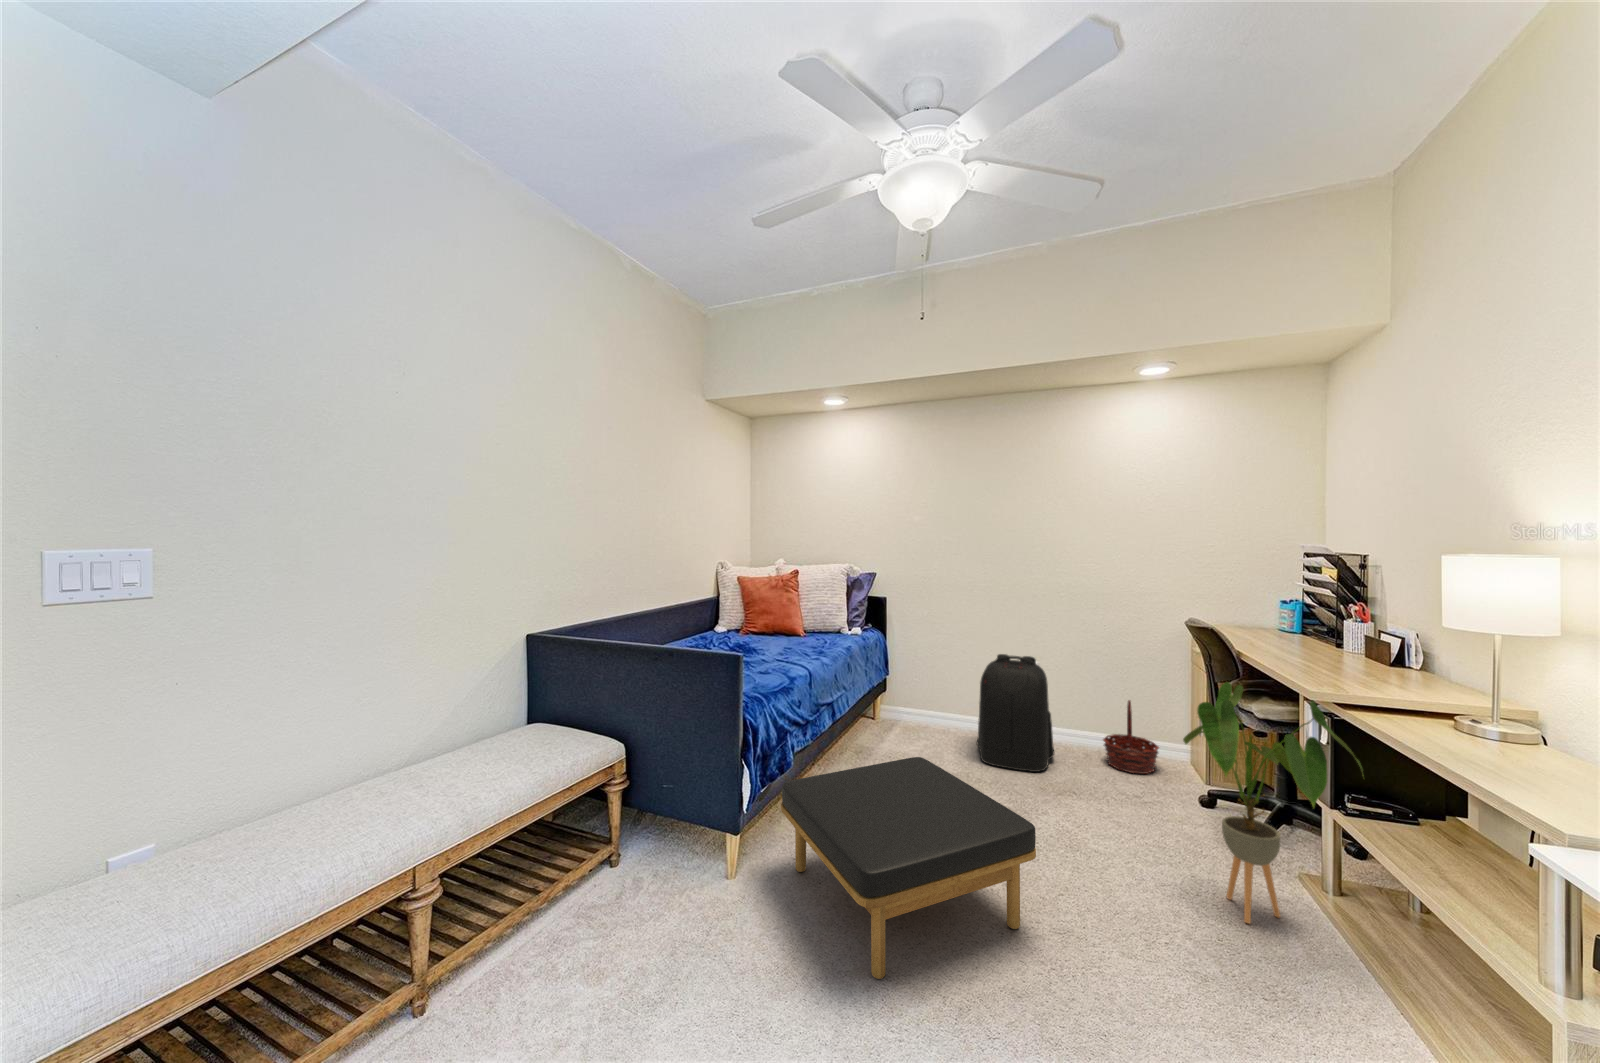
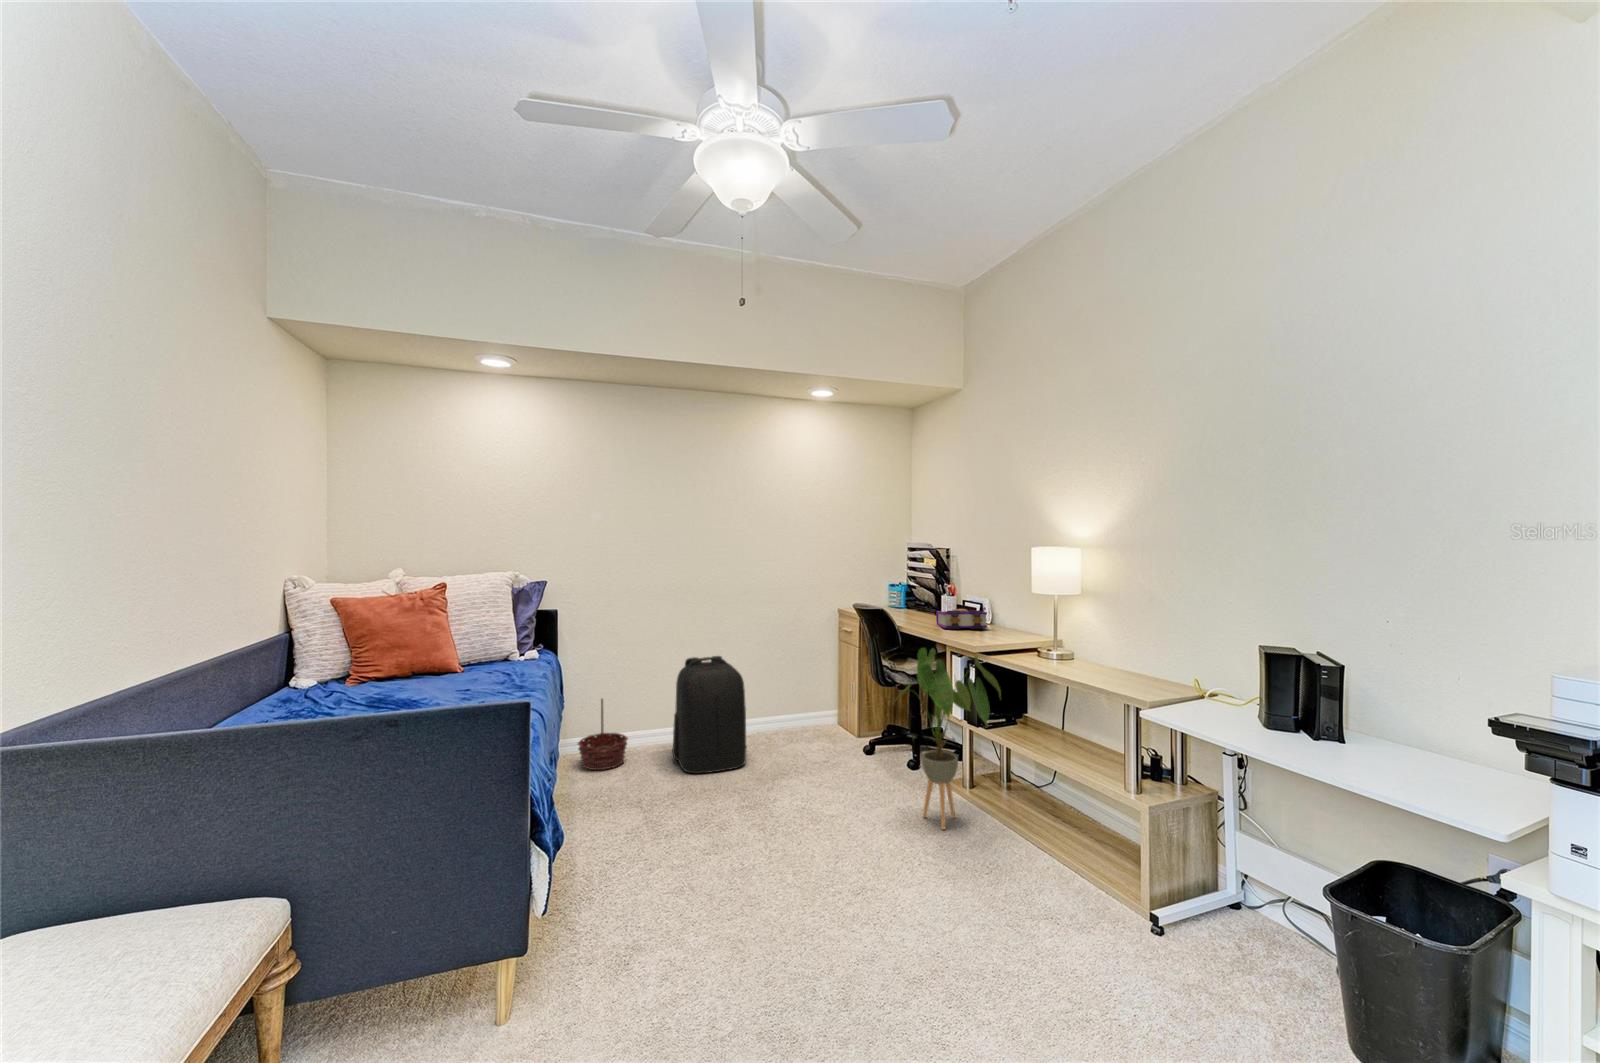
book: none [1309,640,1393,674] -> present [936,609,987,629]
basket: present [1103,700,1159,774] -> present [578,699,628,770]
ottoman: present [781,757,1036,979] -> none [559,777,834,1011]

